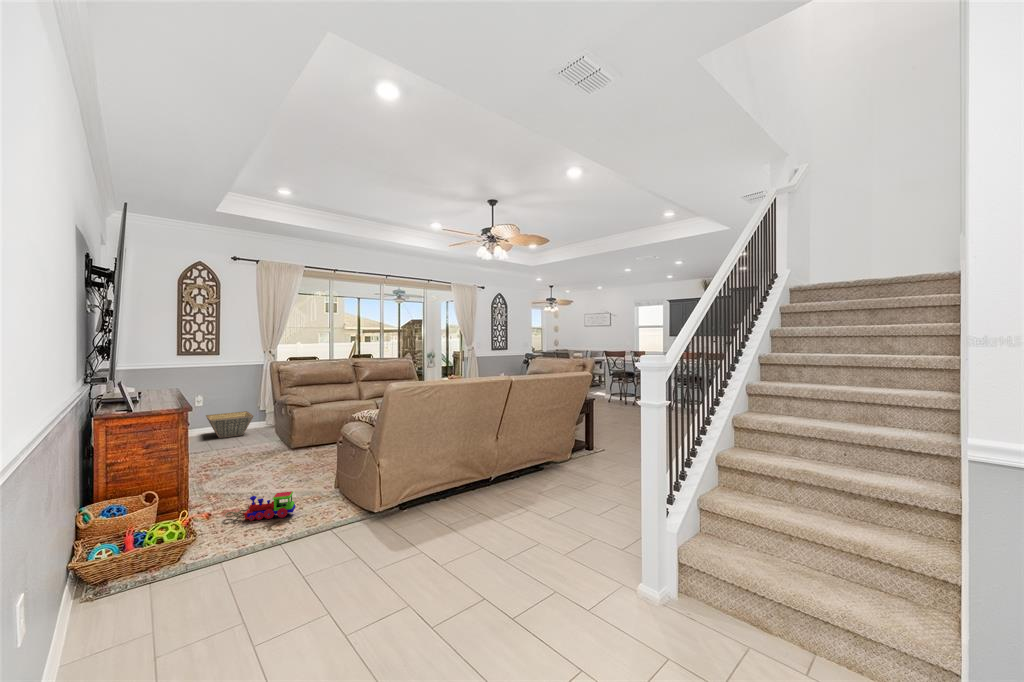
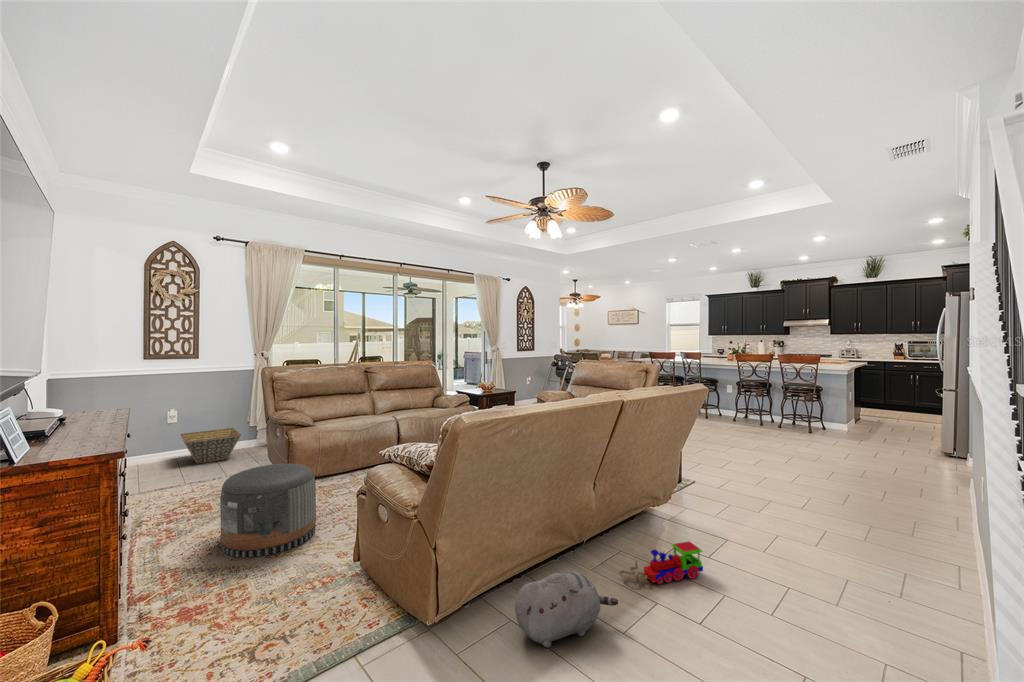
pouf: none [244,429,311,489] -> present [220,464,316,557]
plush toy: none [430,485,498,527] -> present [515,572,618,648]
toy train: present [225,491,295,521] -> present [619,542,703,584]

